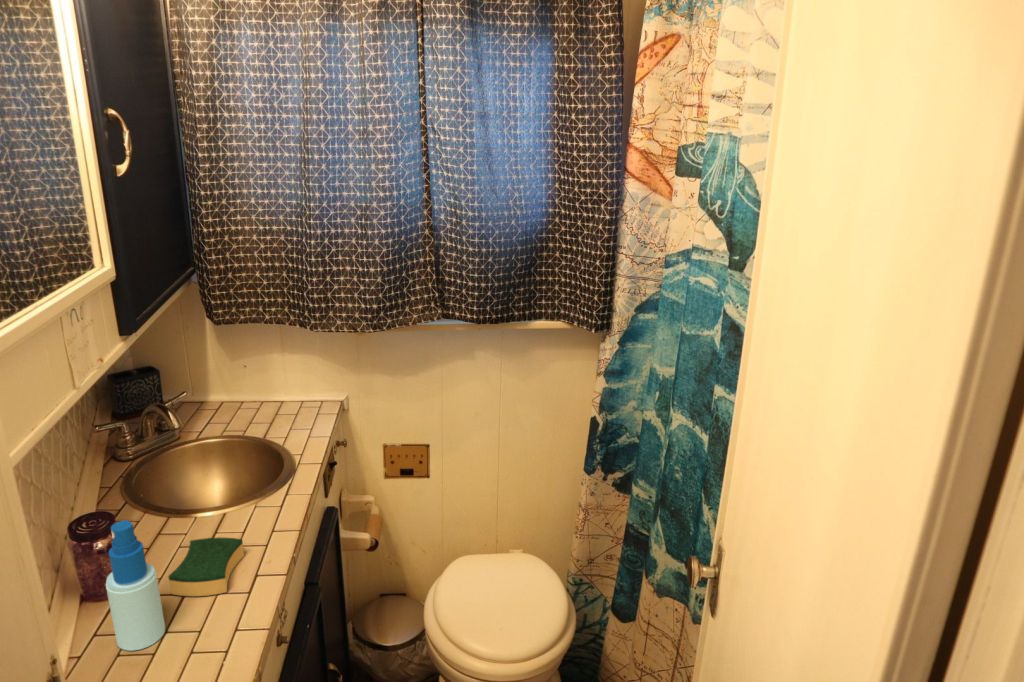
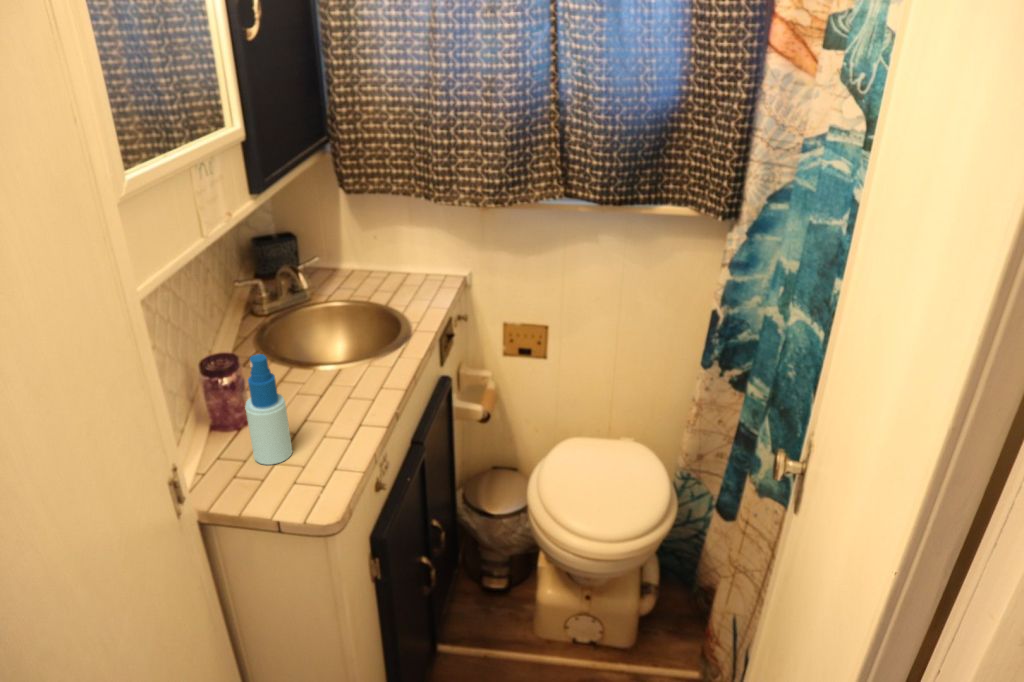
sponge: present [168,538,244,596] -> none [296,383,361,430]

